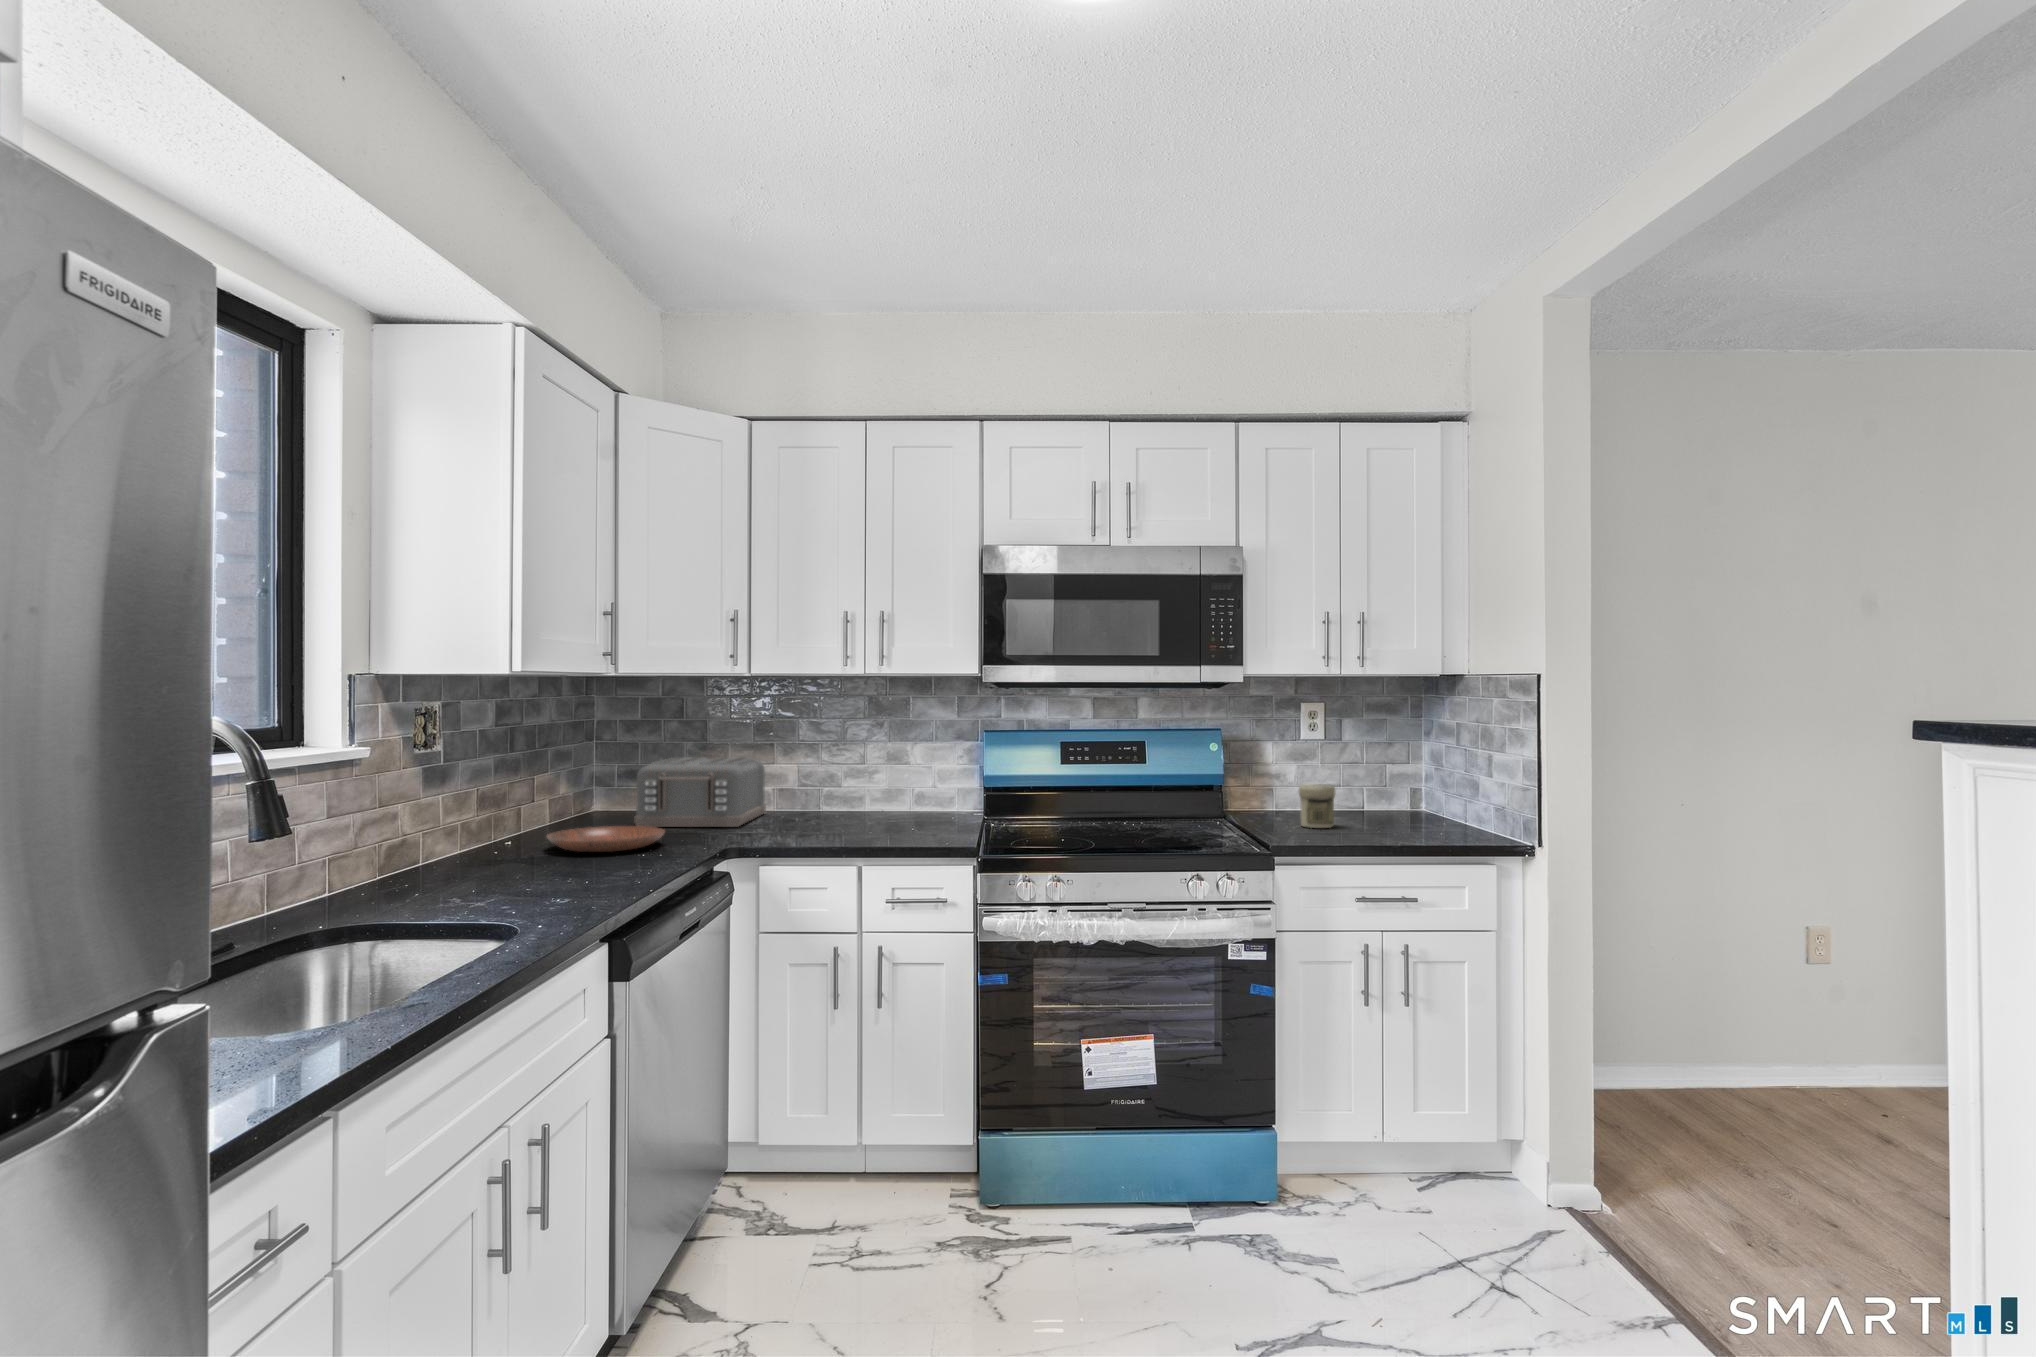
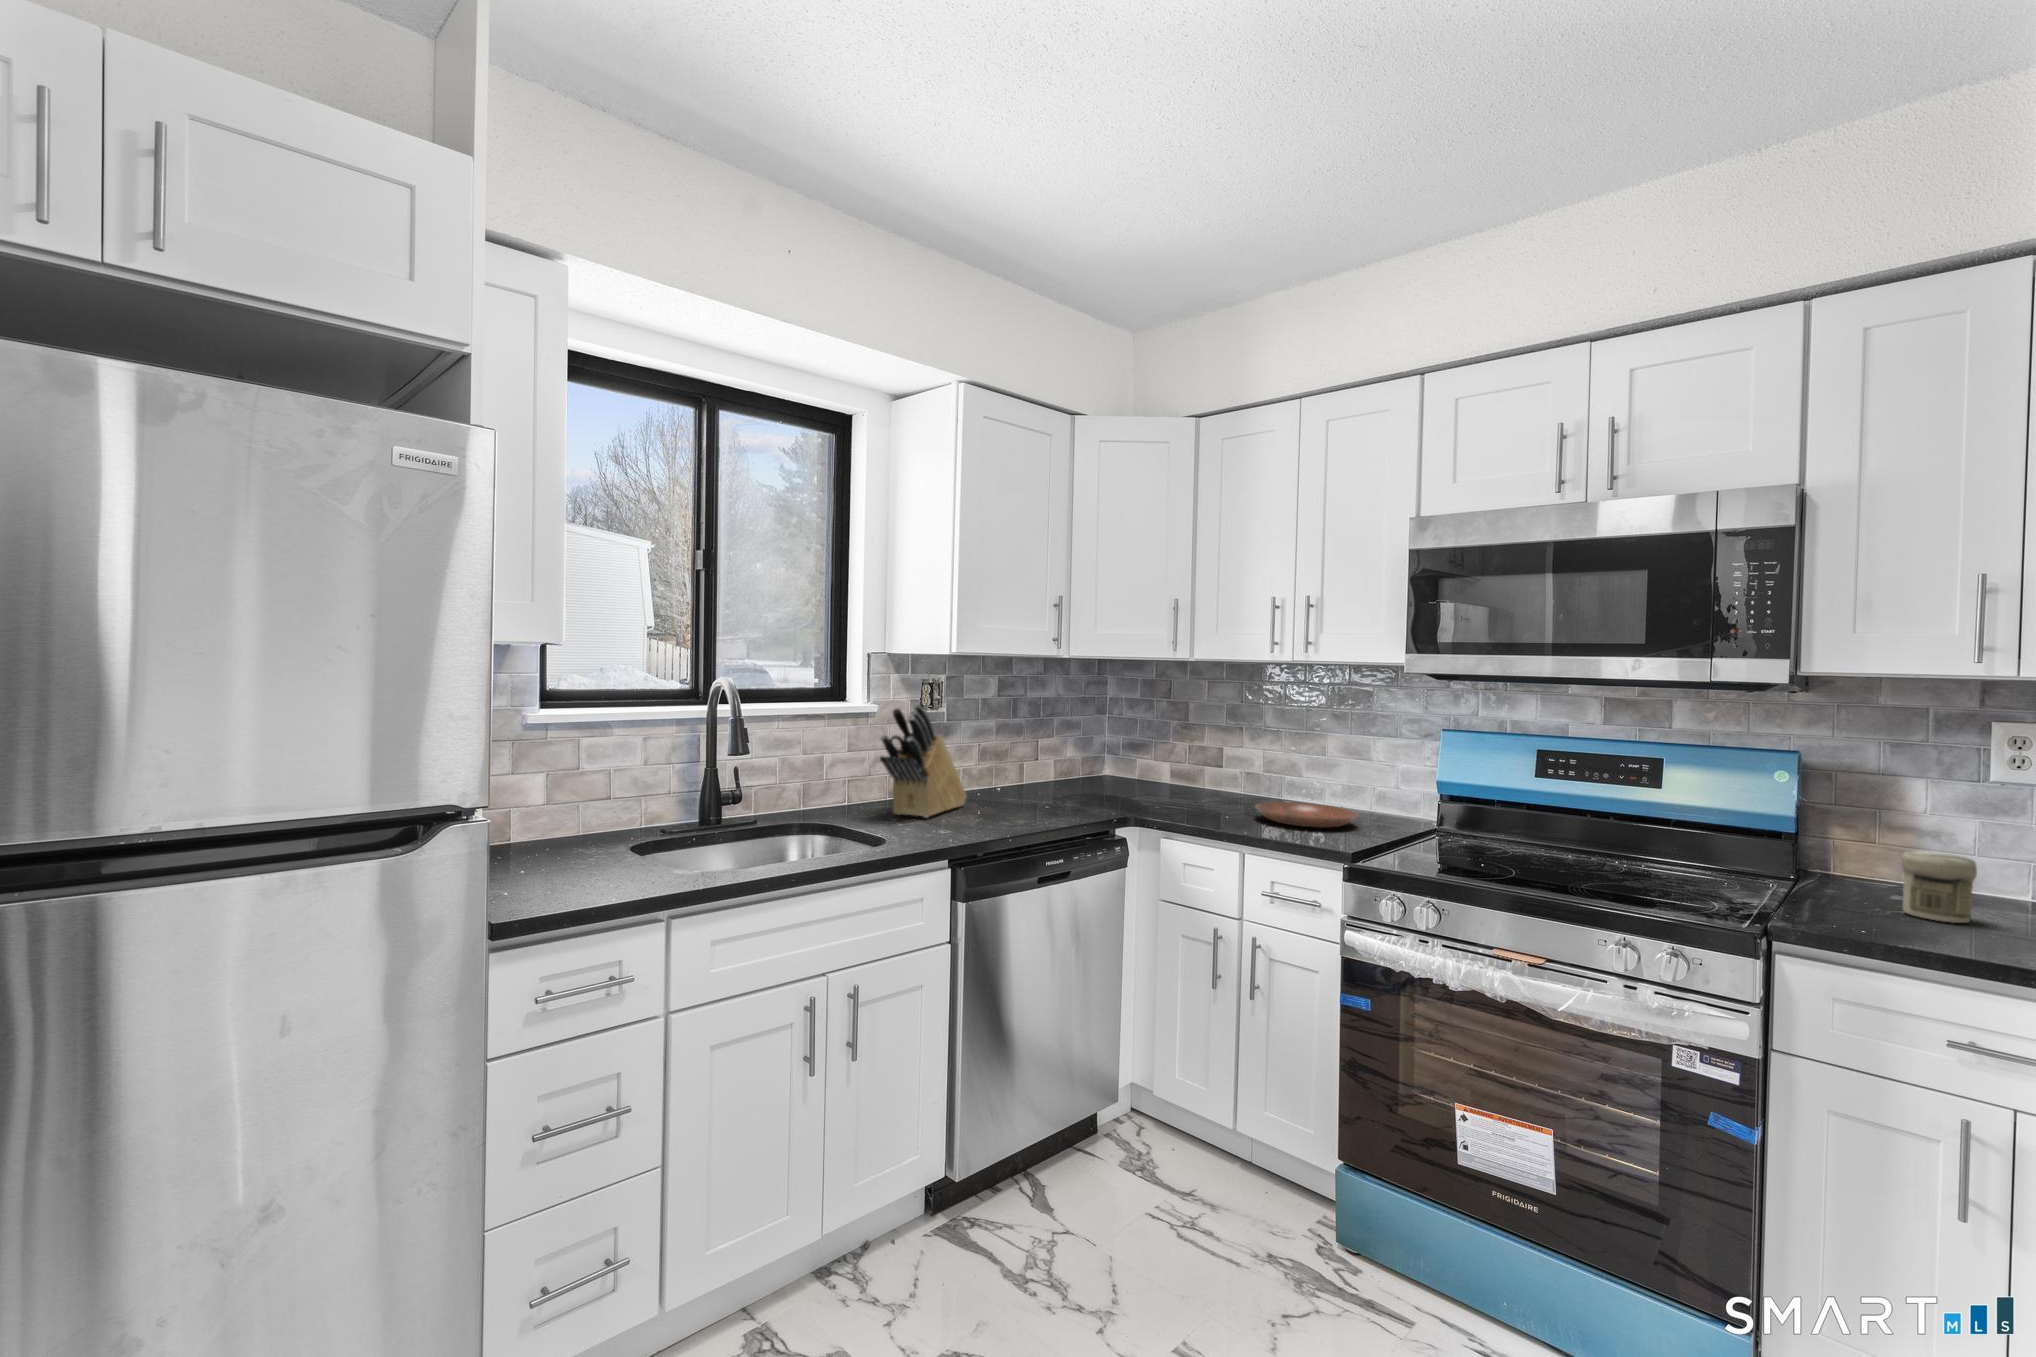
knife block: none [435,735,508,887] -> present [880,703,967,818]
toaster: present [634,757,766,827] -> none [1108,736,1234,802]
bowl: present [547,826,665,852] -> present [1256,802,1358,828]

